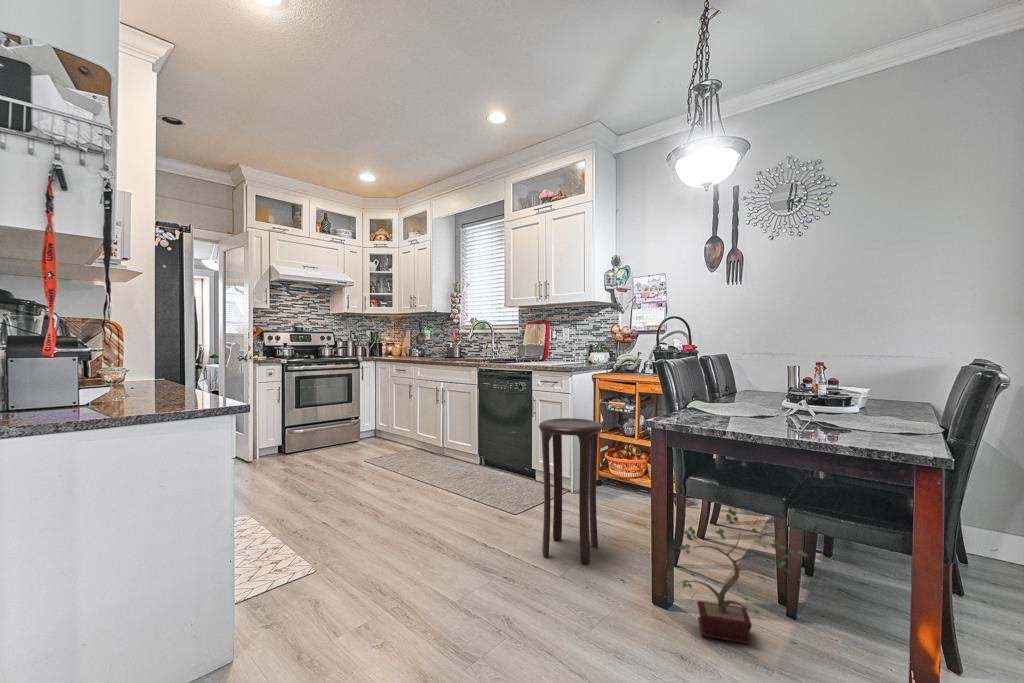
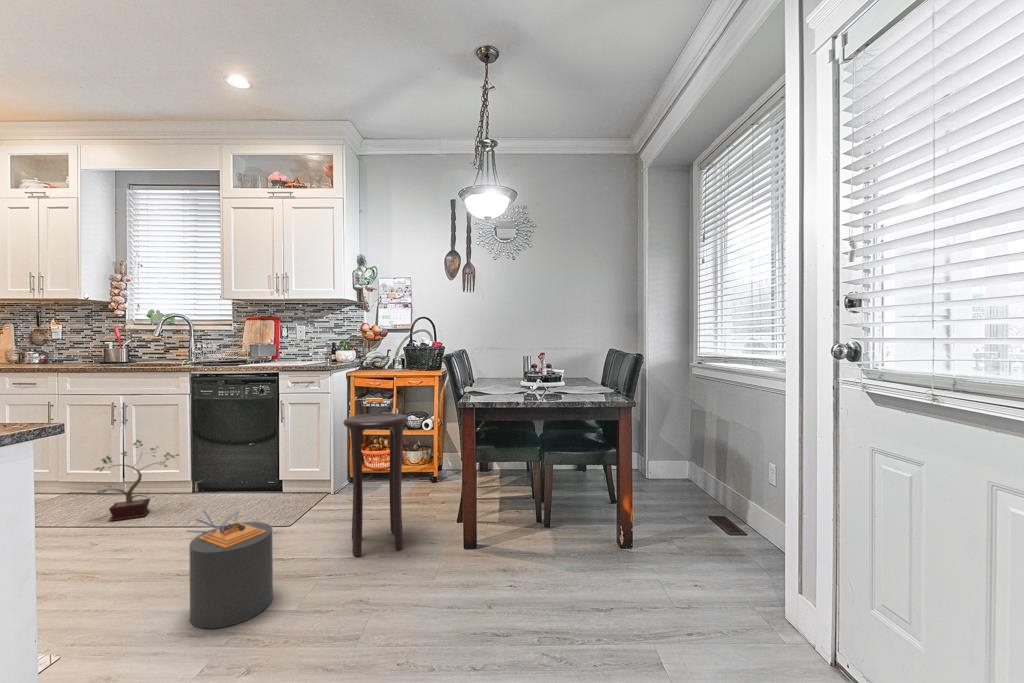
trash can: none [401,477,464,577] -> present [187,510,273,629]
potted plant: present [679,508,808,644] -> present [95,440,179,521]

